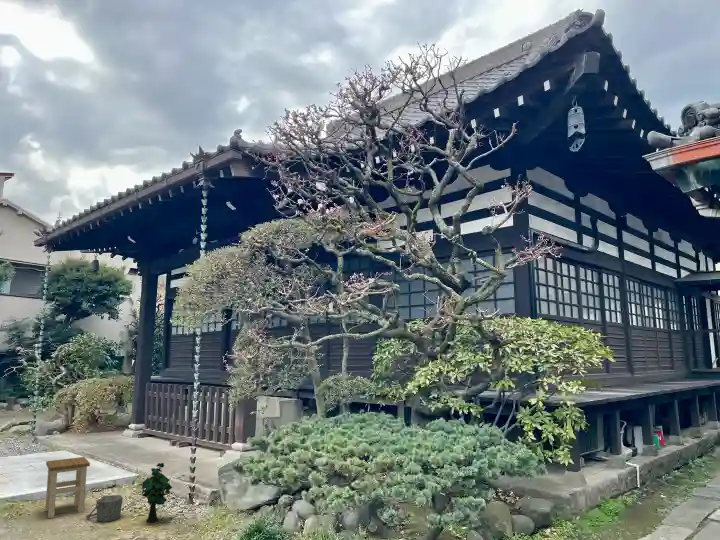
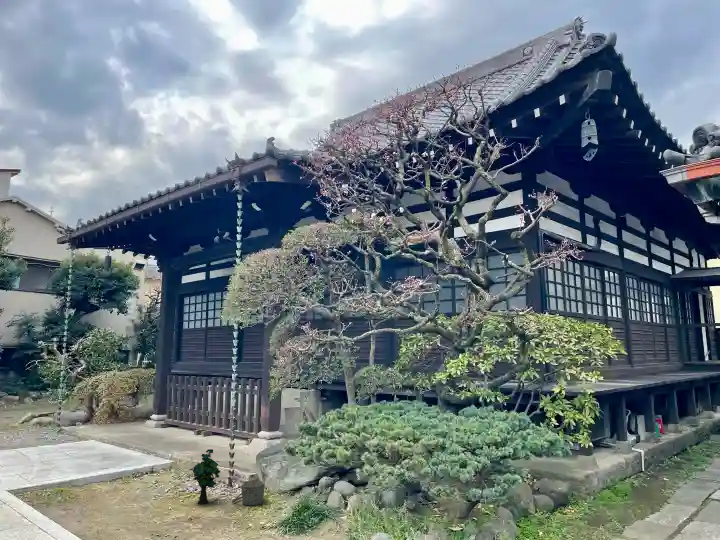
stool: present [45,457,90,518] -> none [98,444,140,502]
bucket: present [86,495,123,522] -> present [232,481,265,506]

